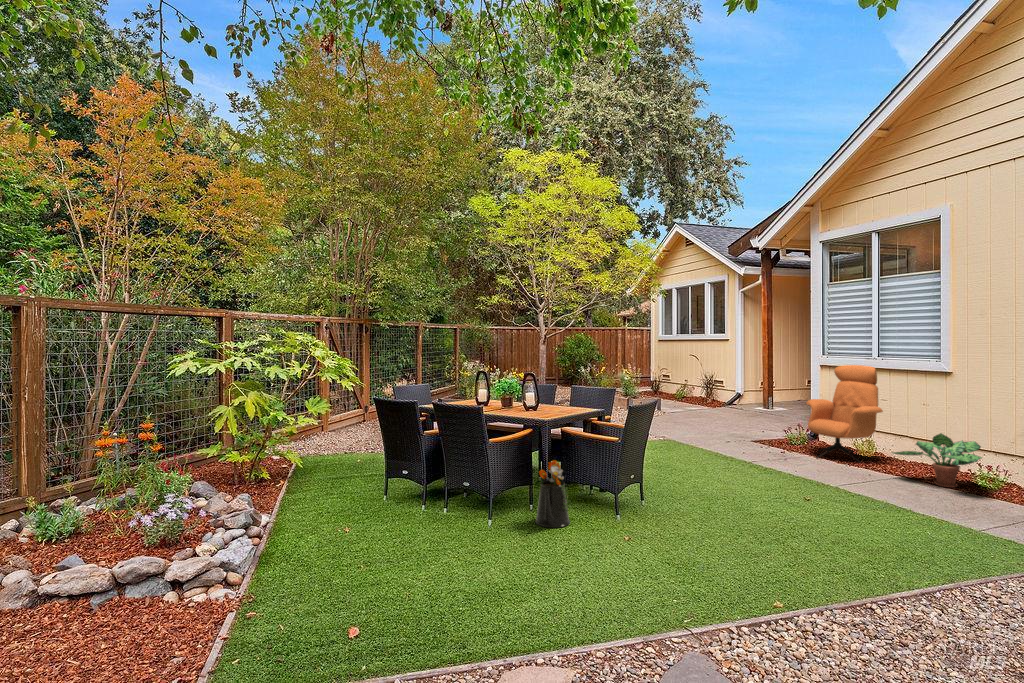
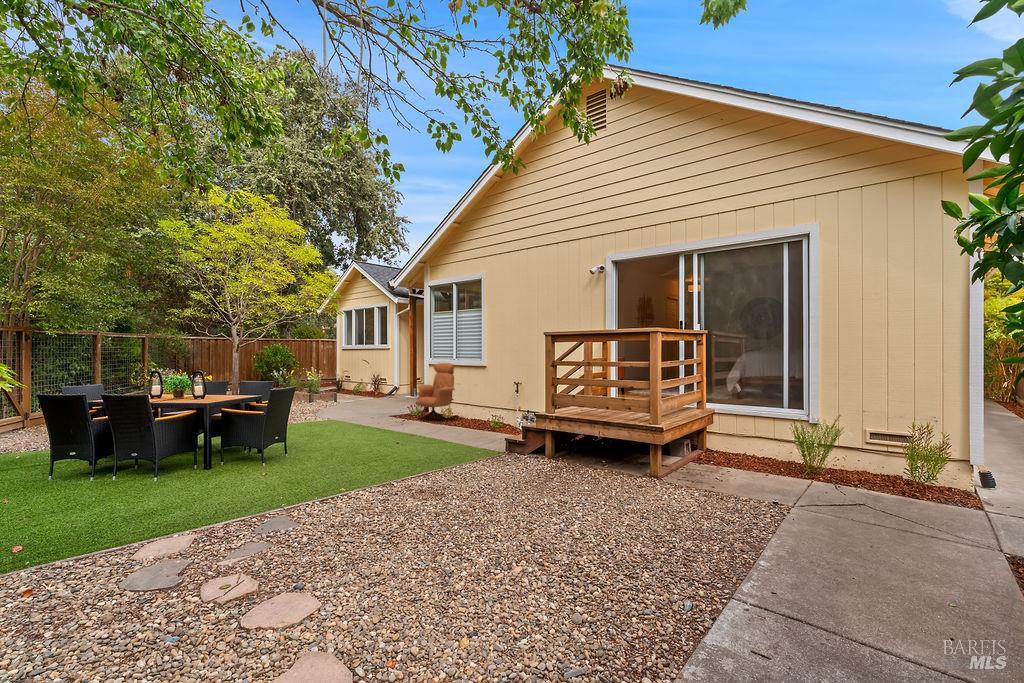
potted plant: present [893,433,982,488] -> none [451,398,493,428]
watering can: present [535,460,570,528] -> none [195,430,225,477]

